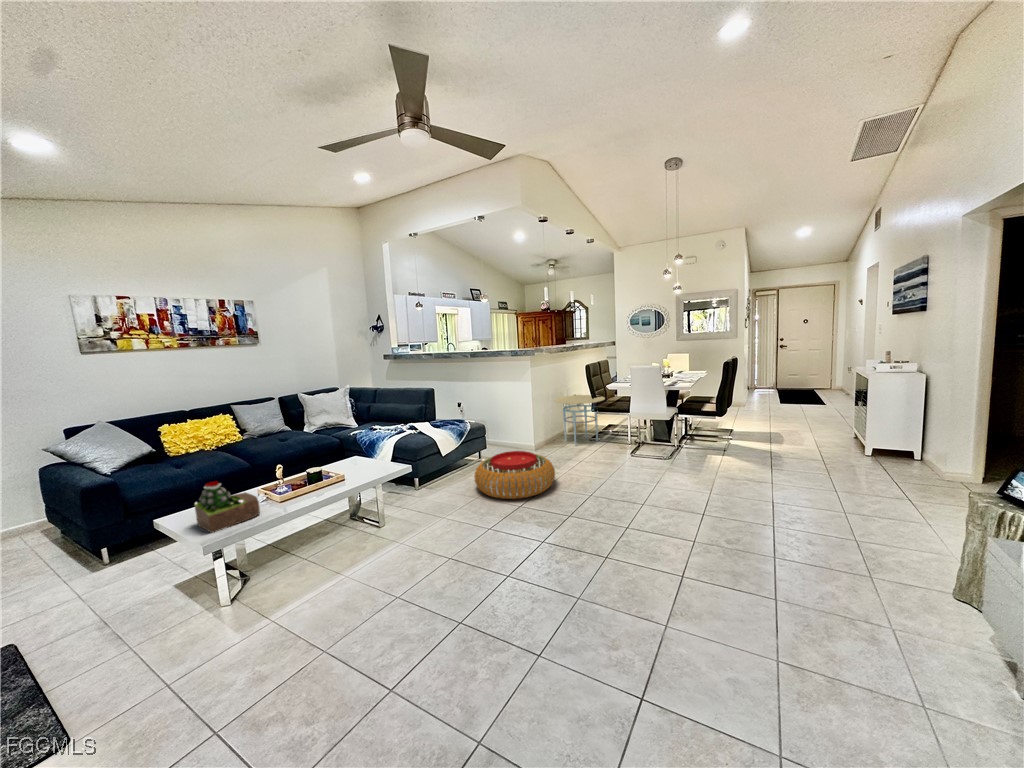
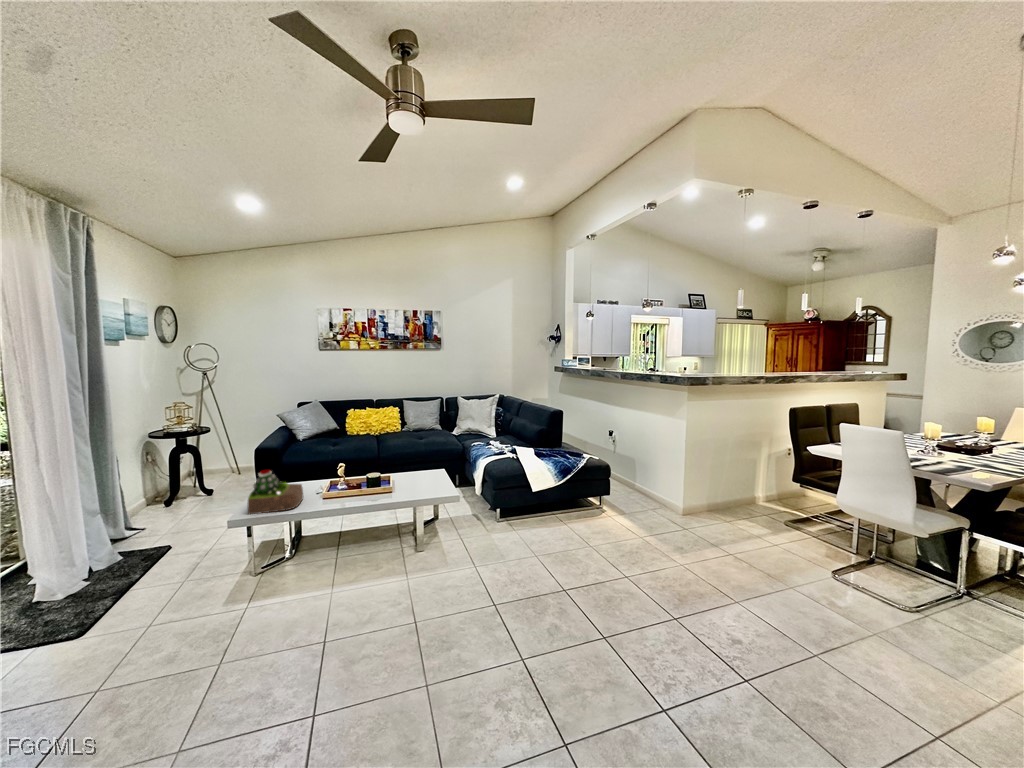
side table: present [554,395,605,446] -> none [731,450,826,535]
pouf: present [474,451,555,499] -> none [544,512,658,591]

